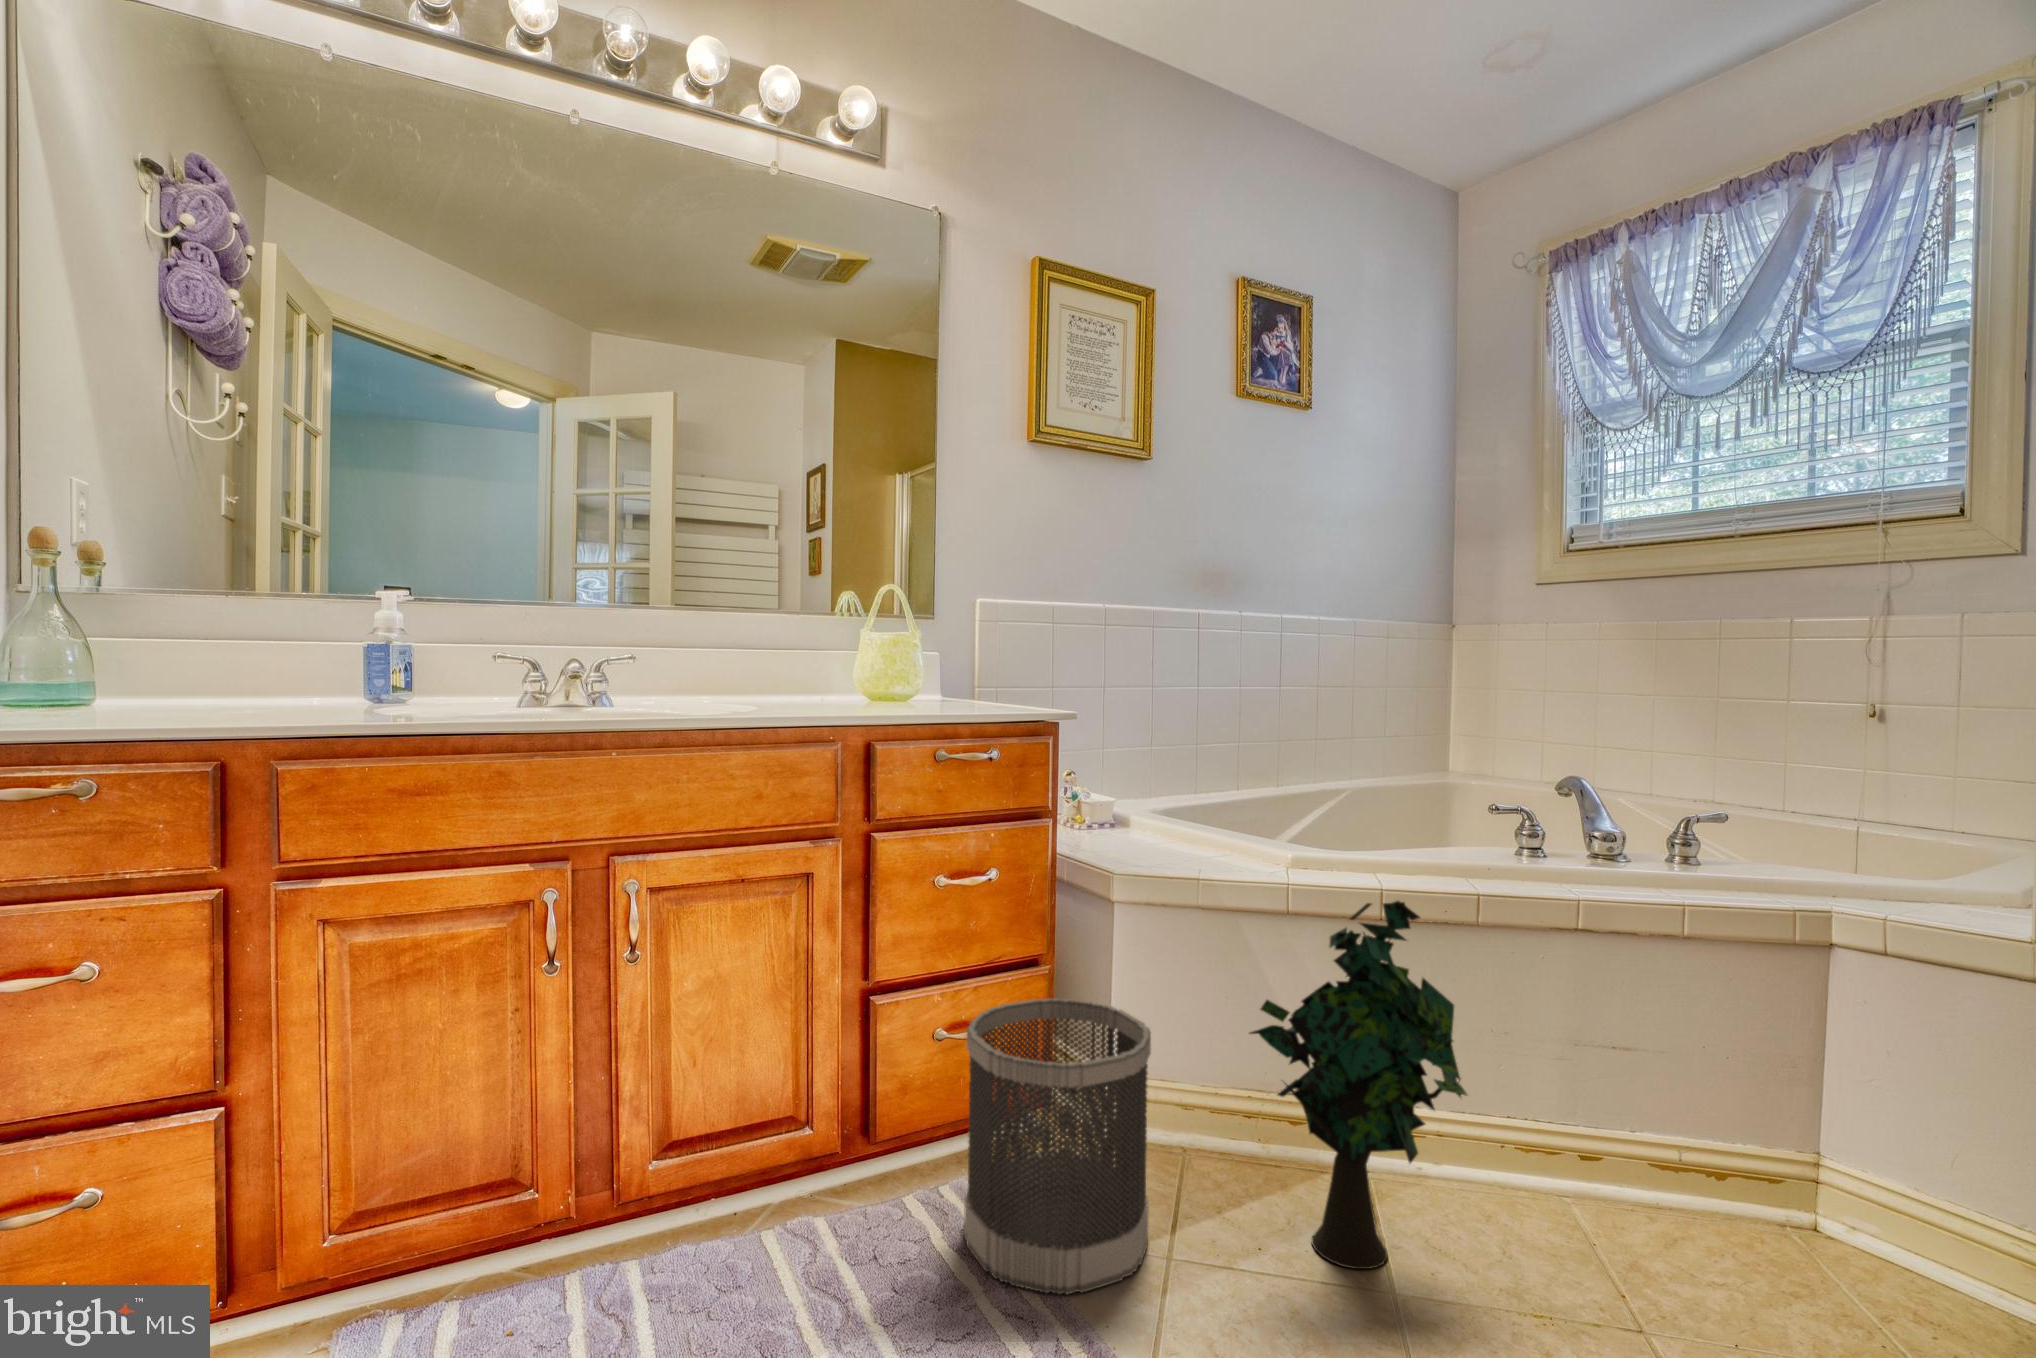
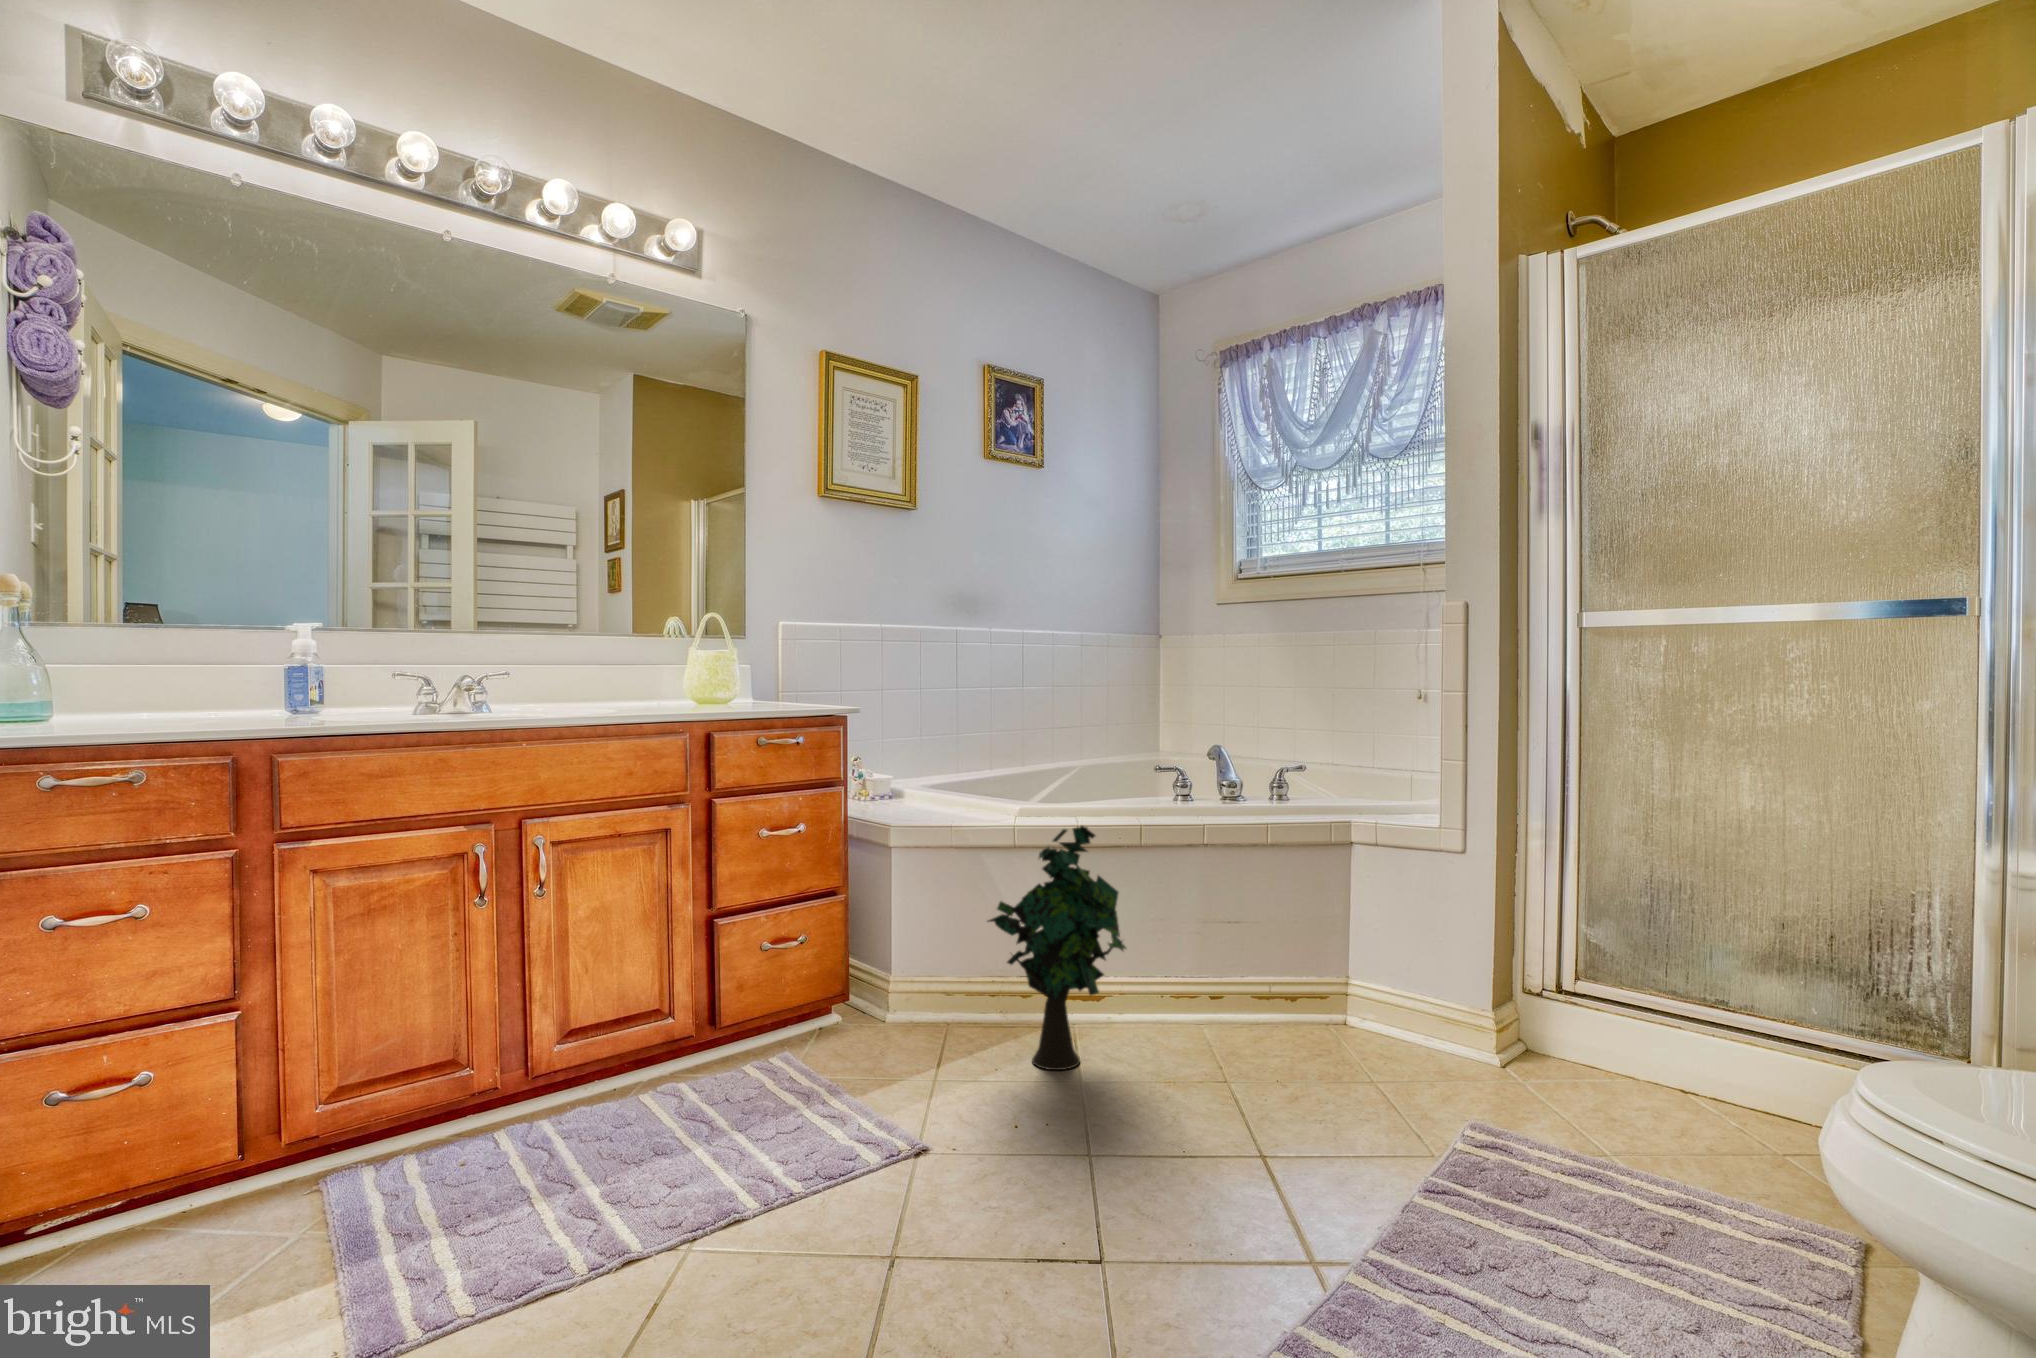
wastebasket: present [964,999,1151,1294] -> none [790,914,921,1103]

